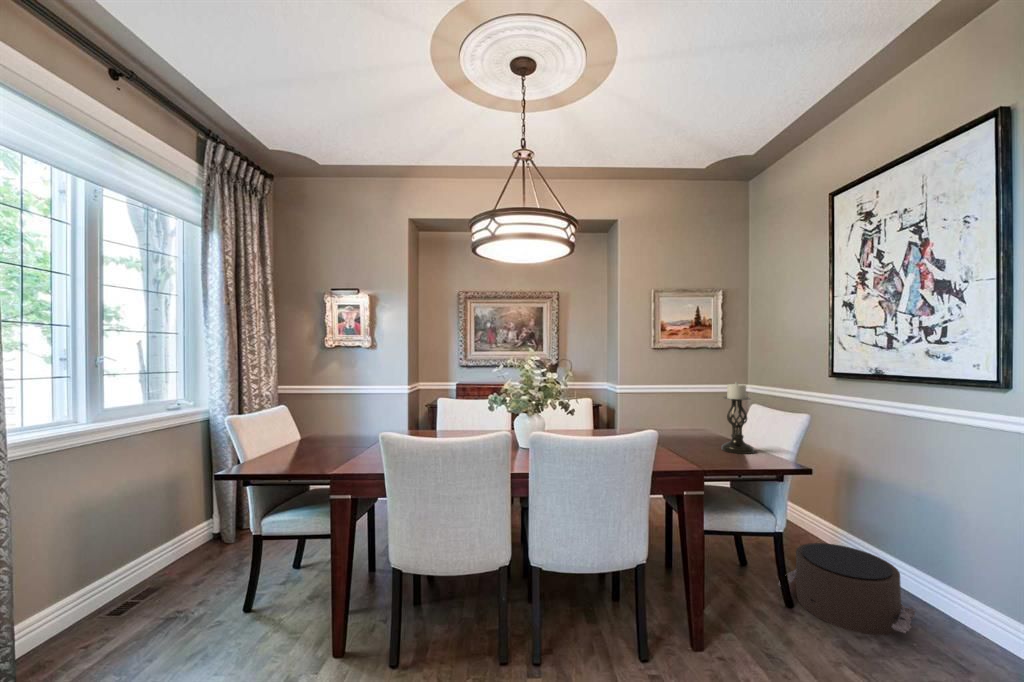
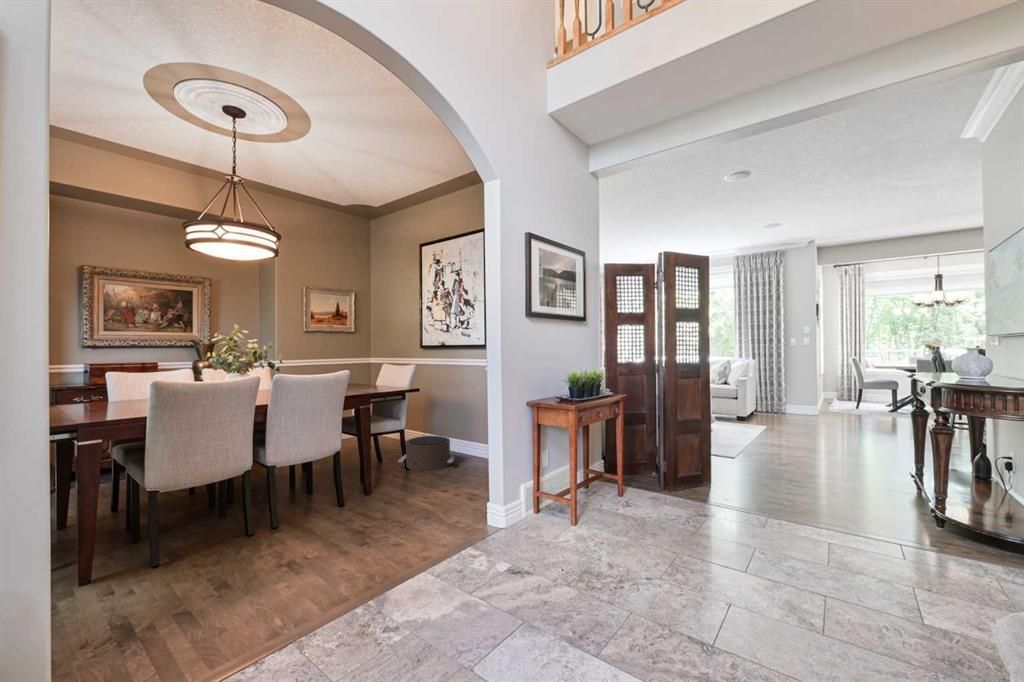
candle holder: present [721,382,754,454] -> none [371,349,388,390]

